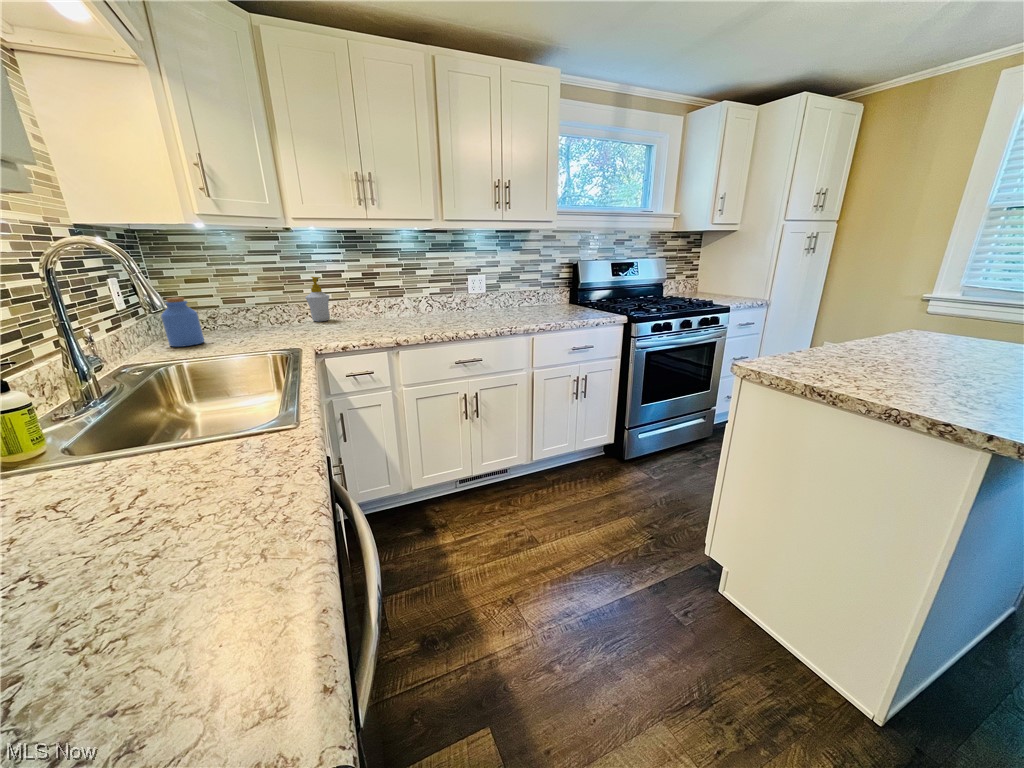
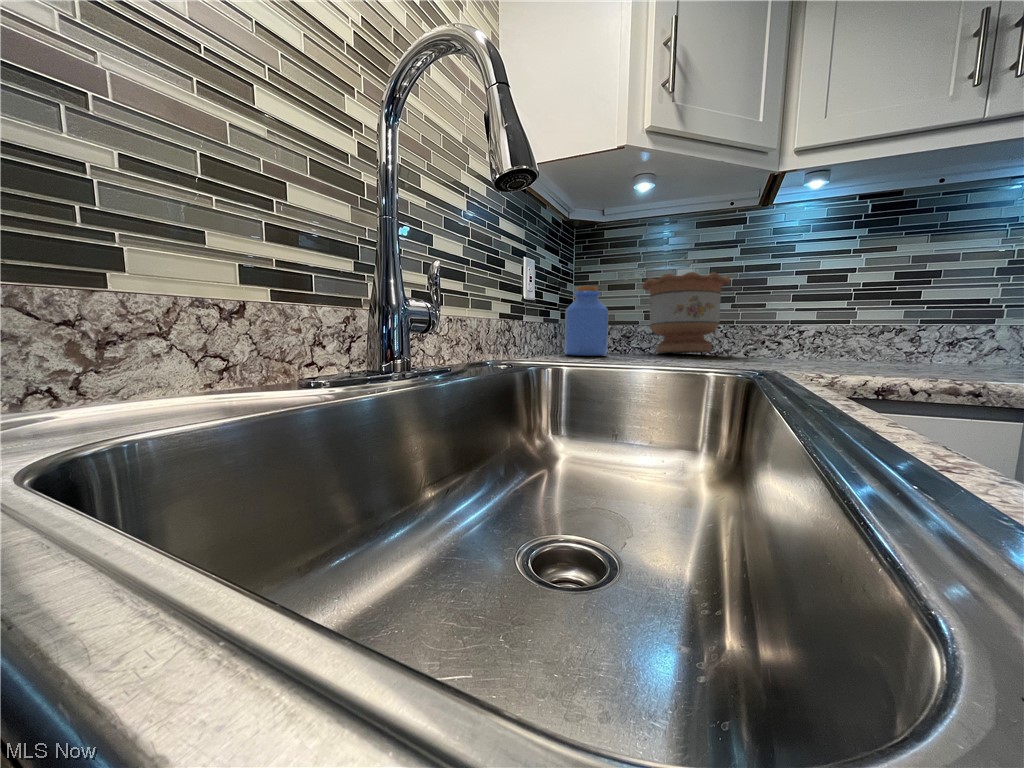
soap bottle: present [305,277,330,321] -> none [767,278,814,357]
flower pot: none [216,278,278,330] -> present [642,272,730,353]

